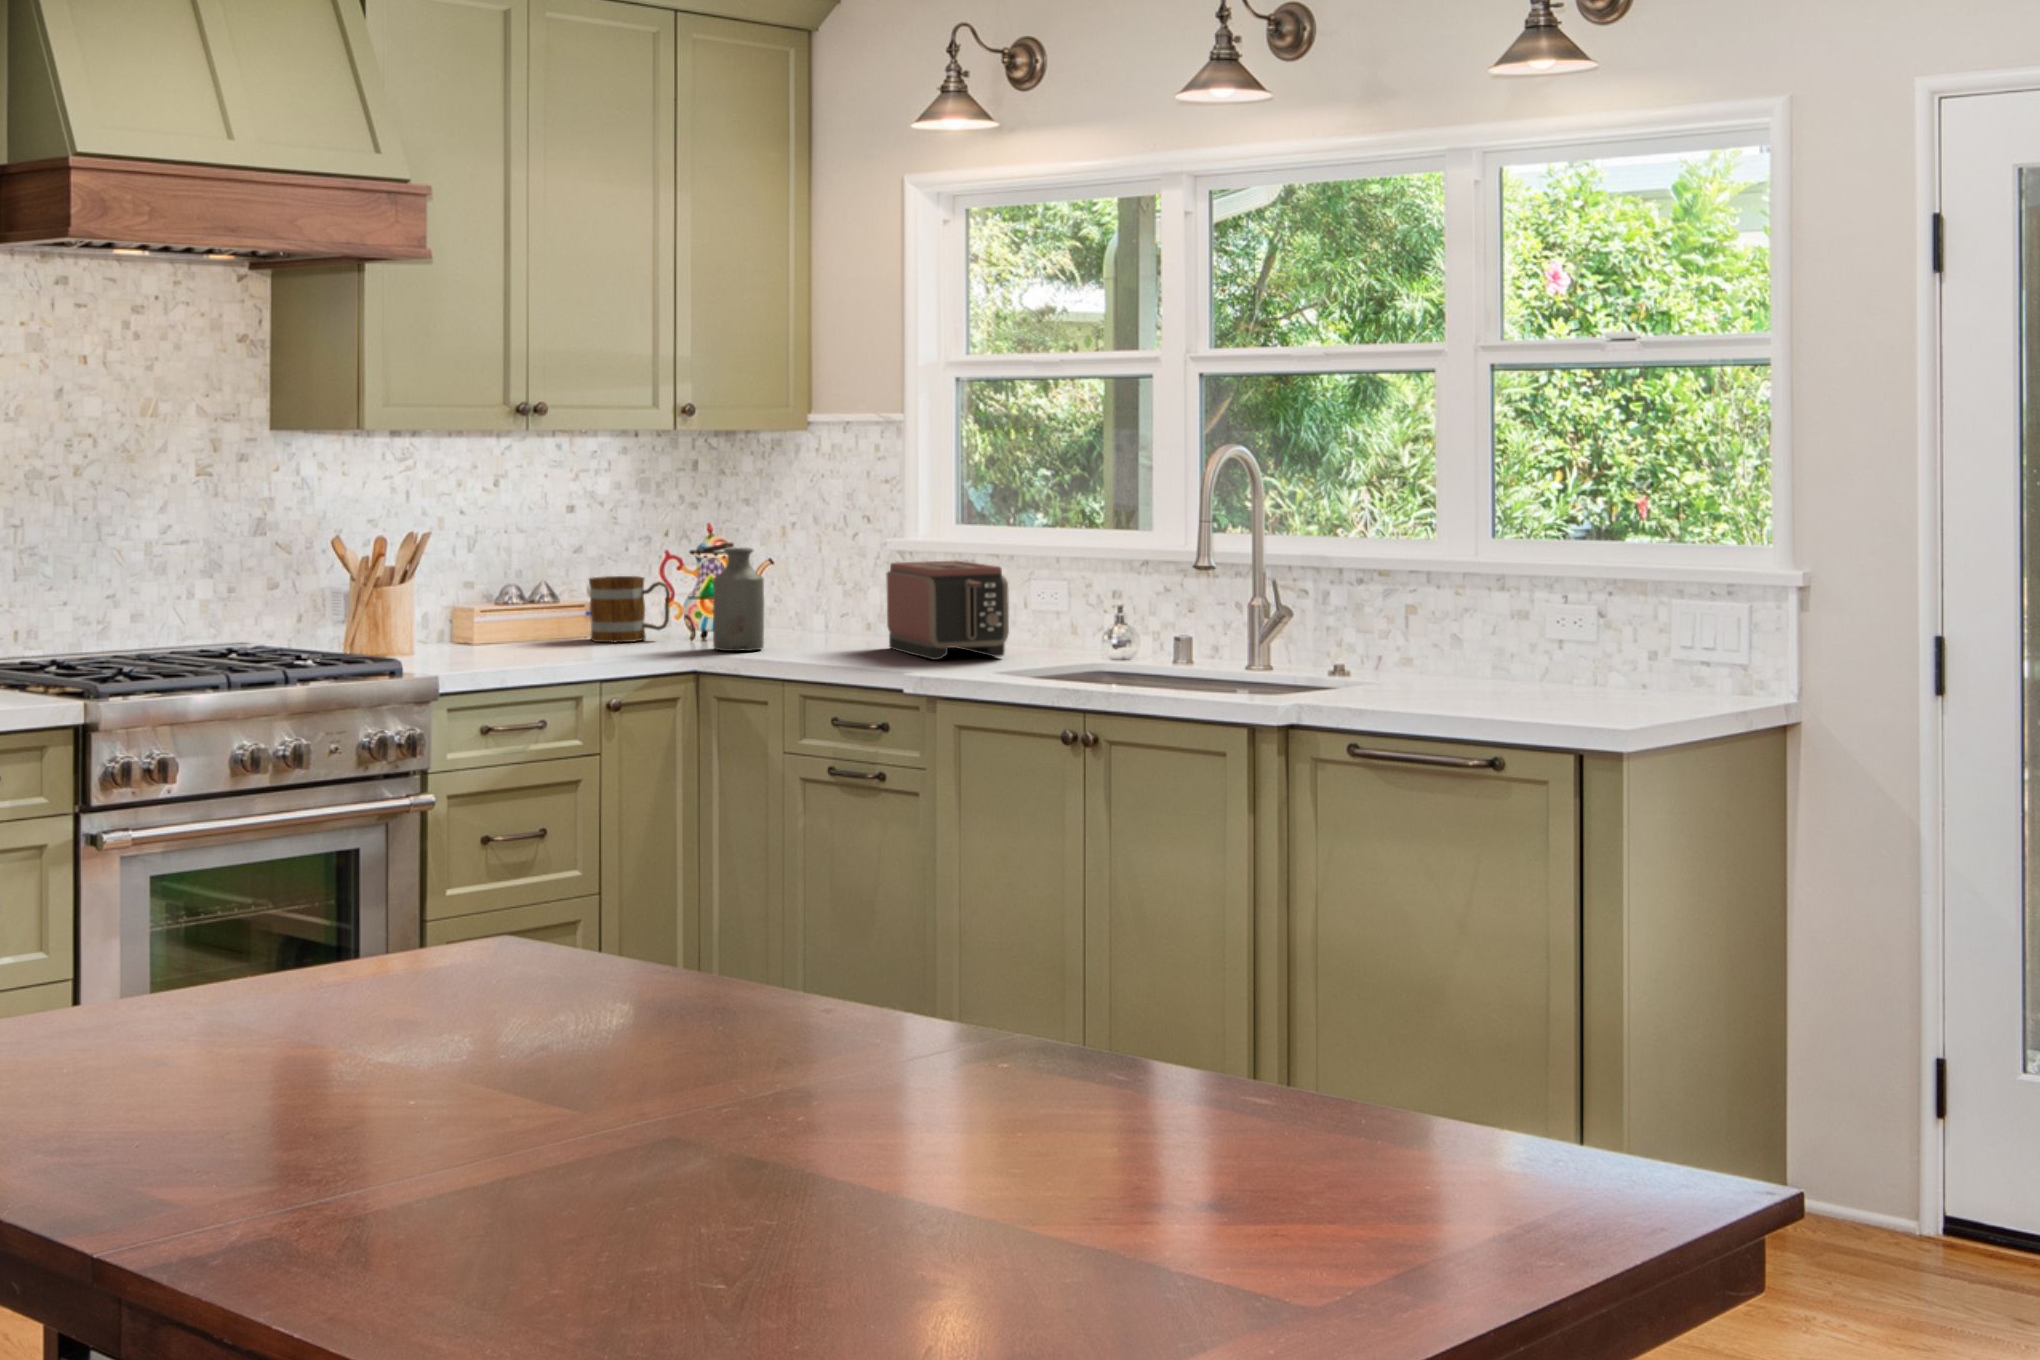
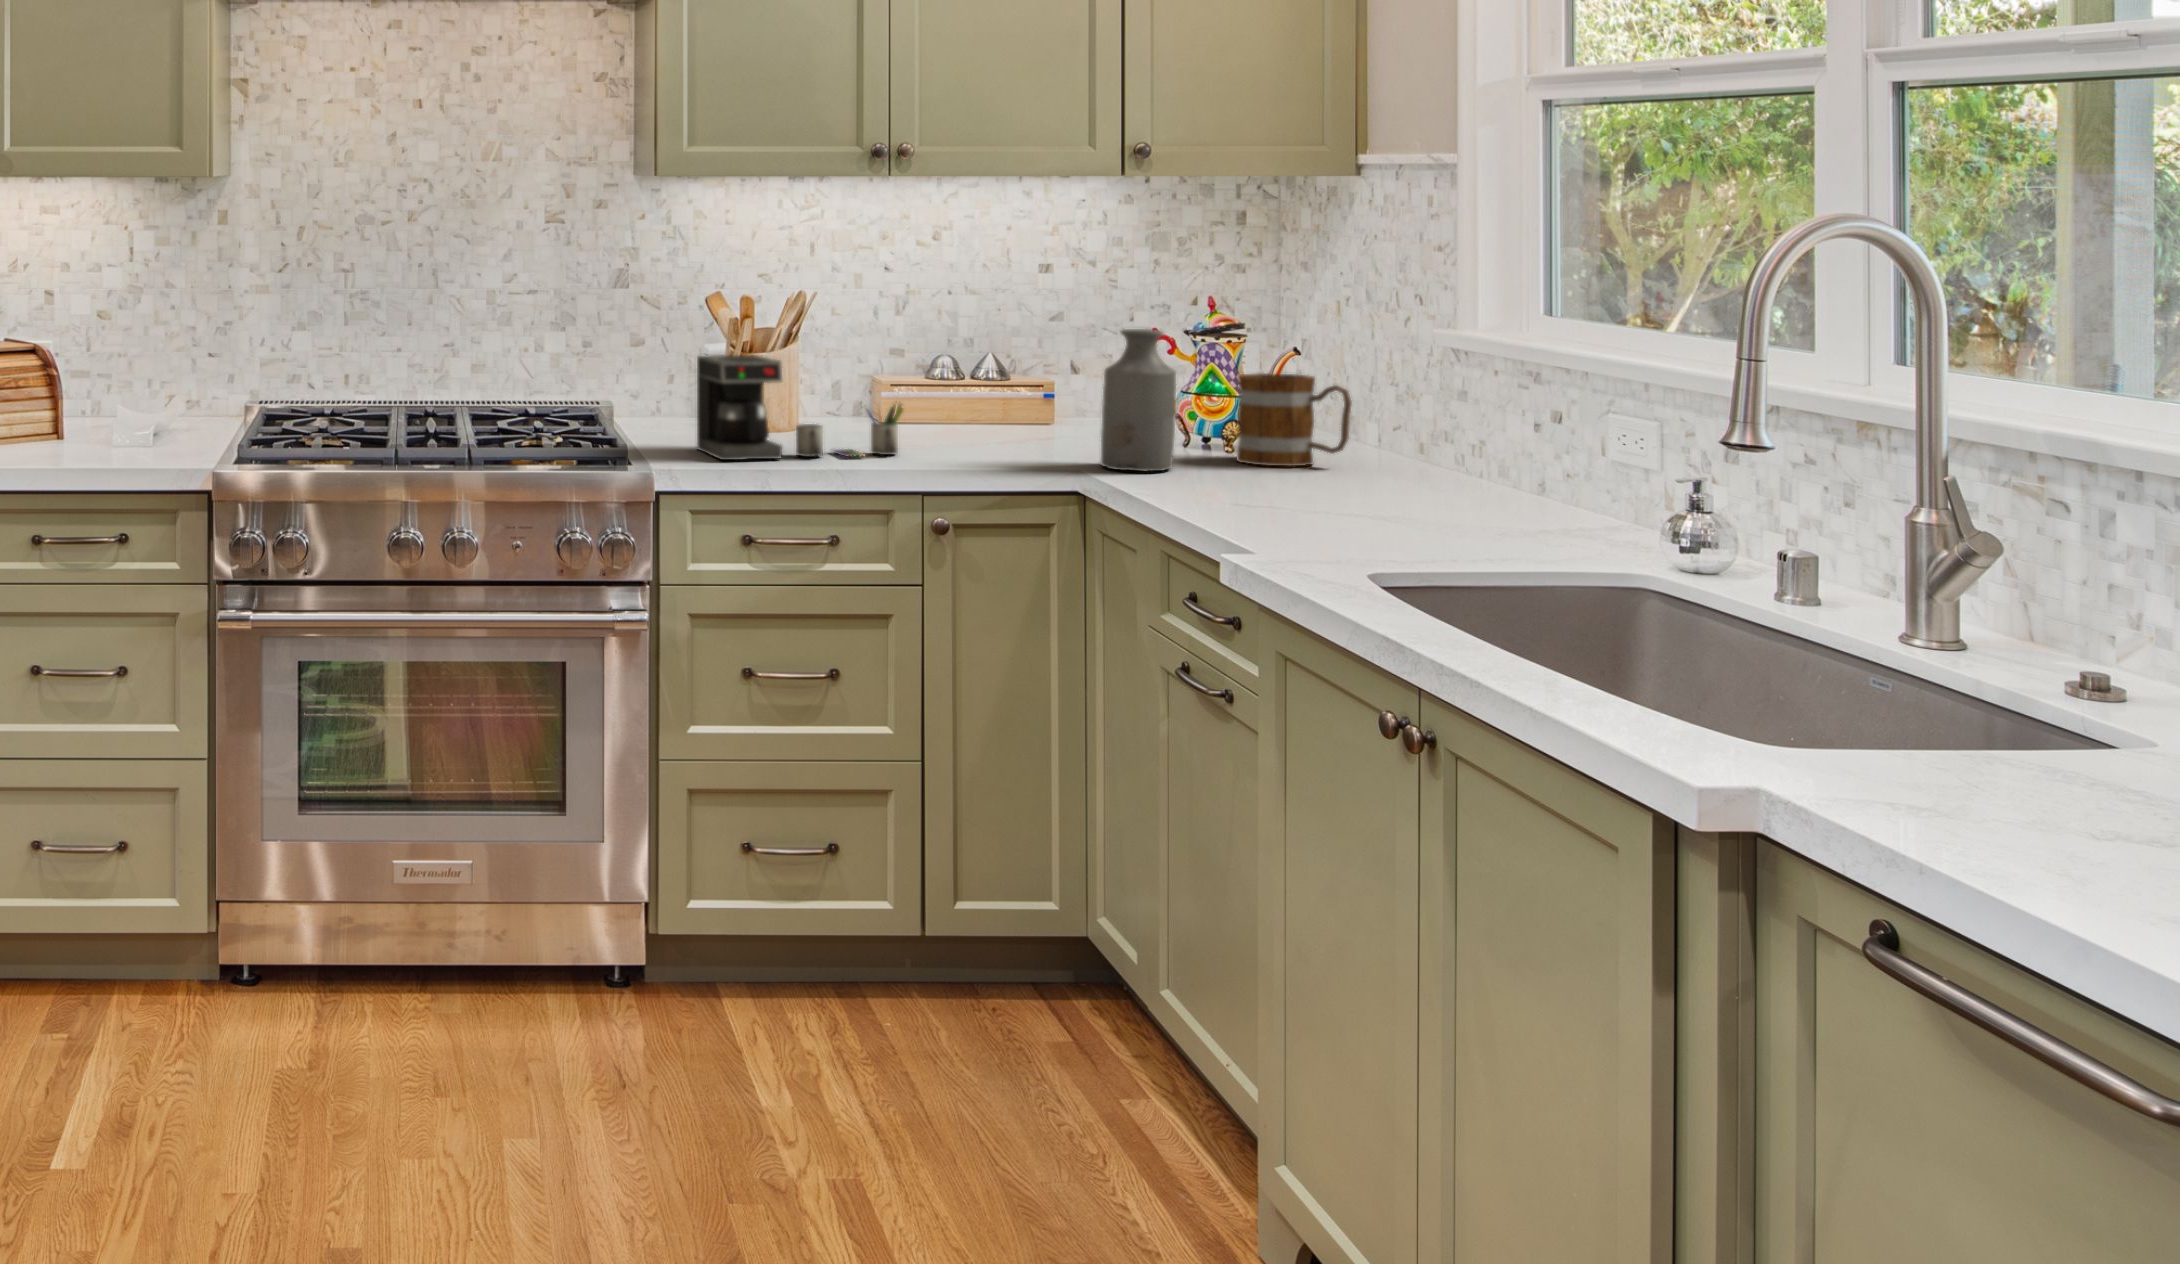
toaster: present [886,561,1009,660] -> none [1357,361,1517,520]
mug: present [589,576,670,642] -> present [1237,373,1352,466]
coffee maker: none [405,583,566,667] -> present [697,355,903,460]

